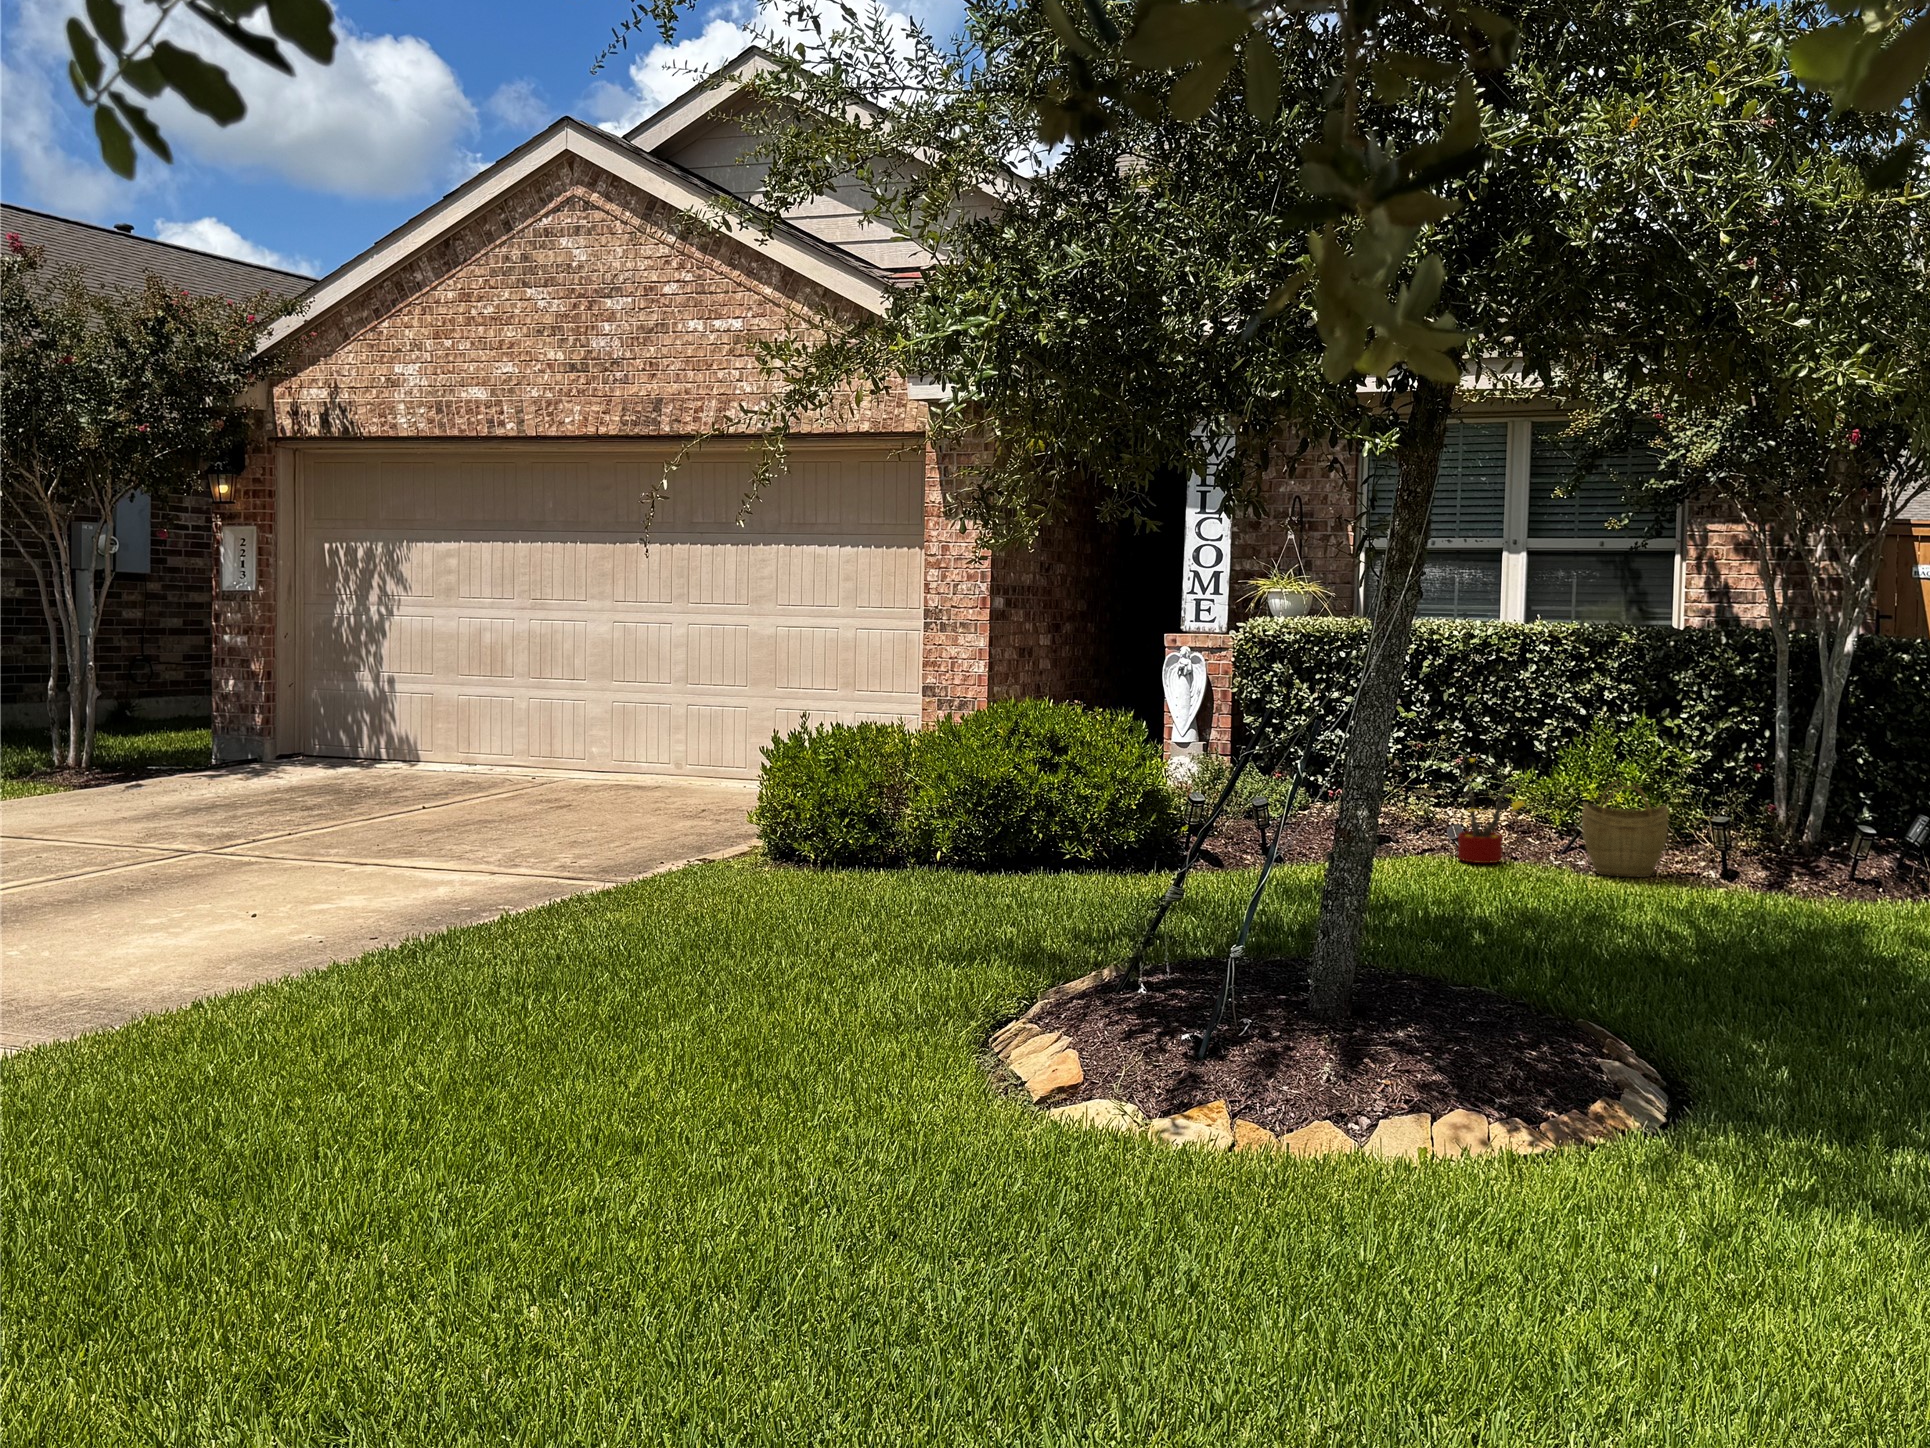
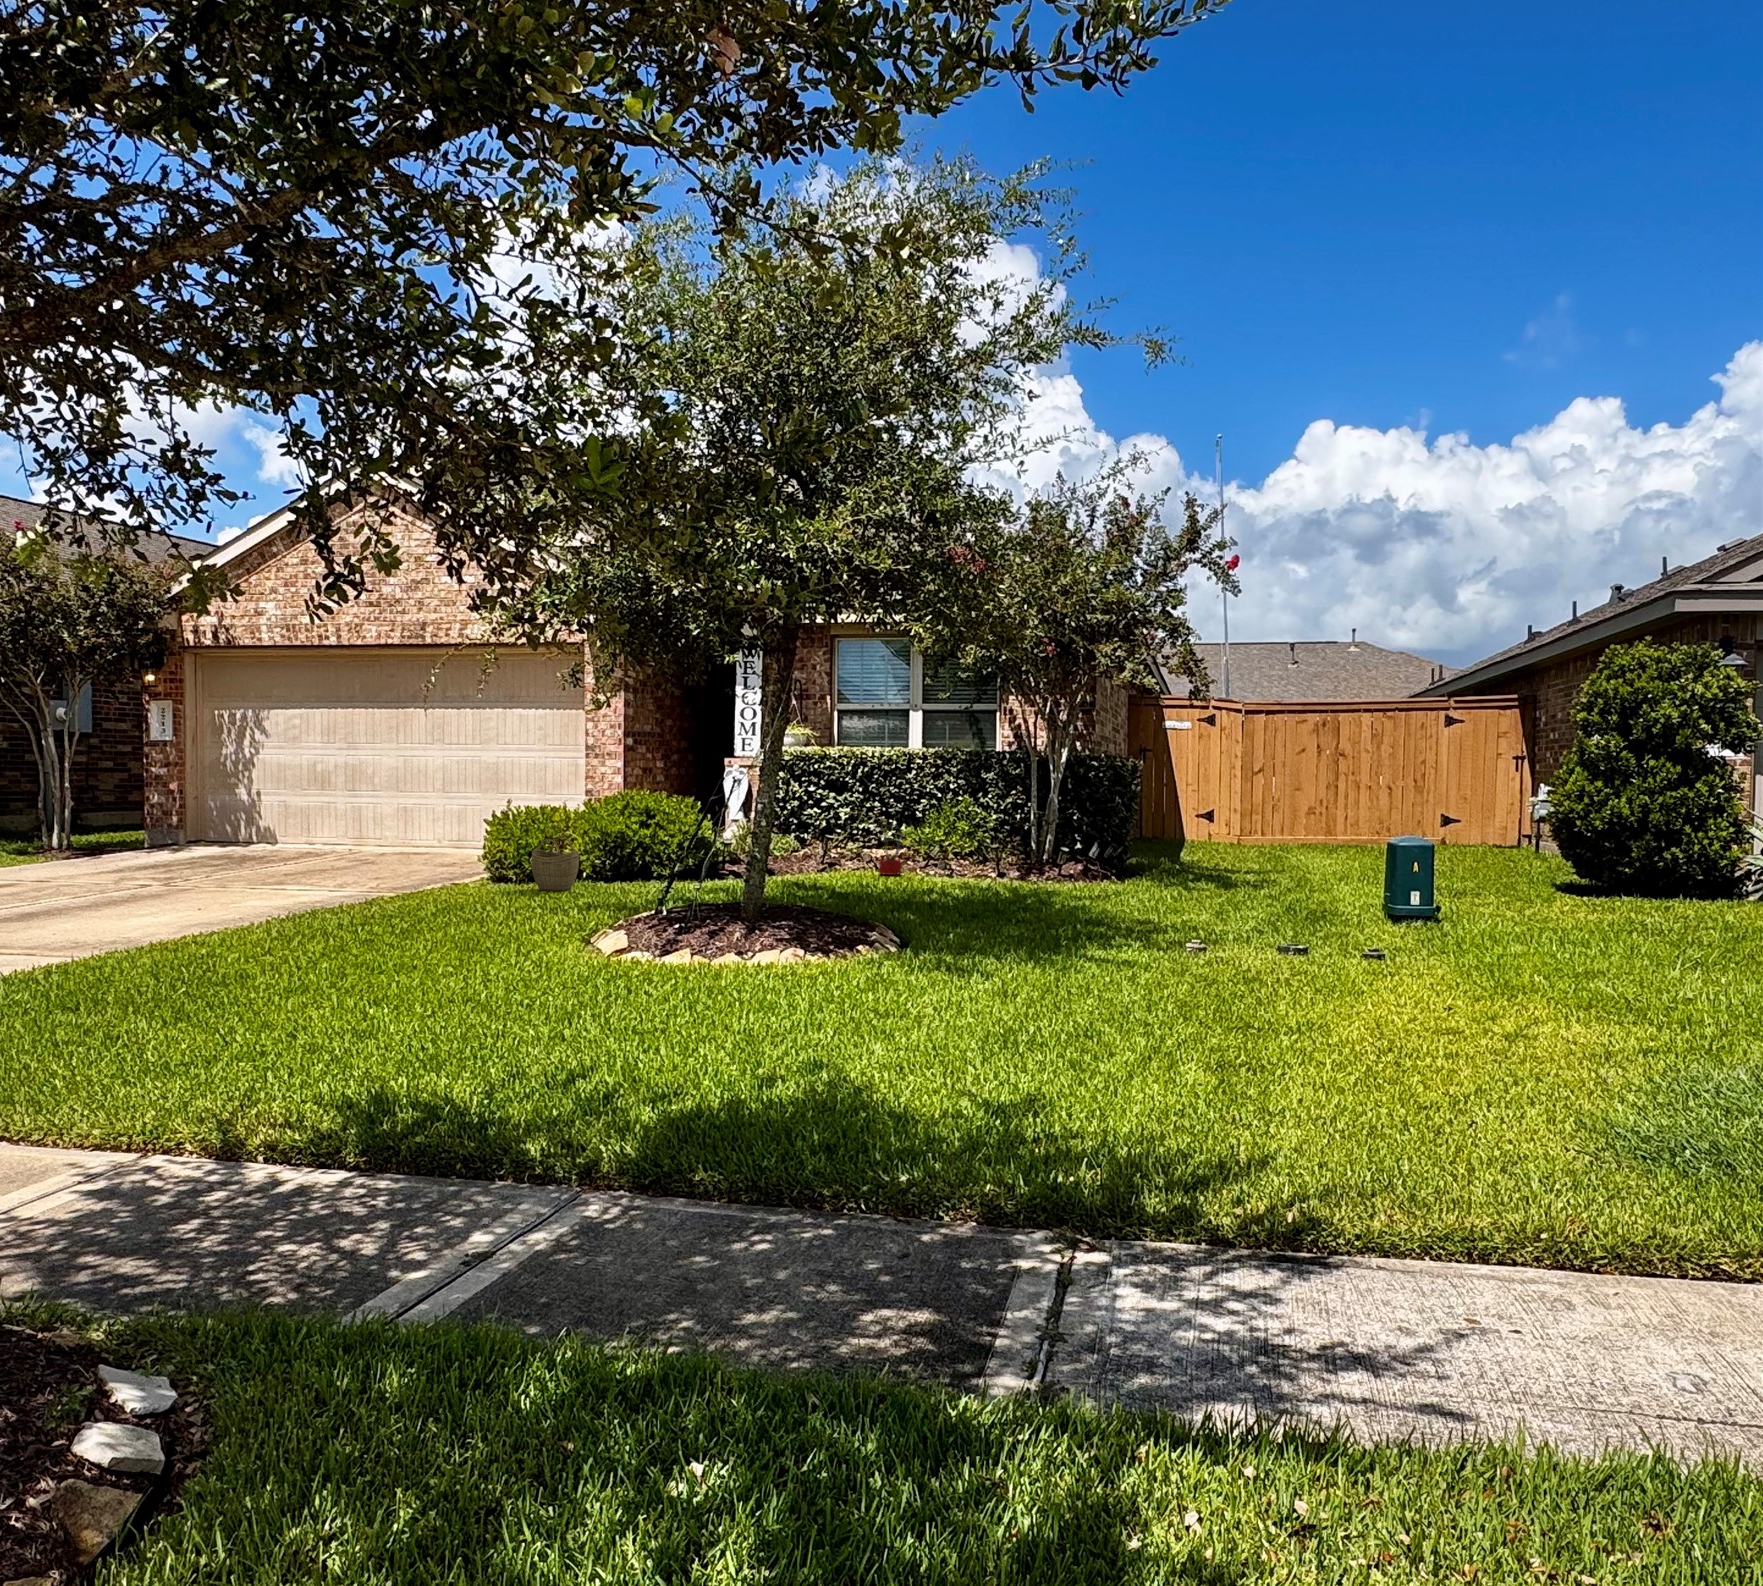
woven basket: present [1582,781,1668,877] -> present [532,837,579,891]

